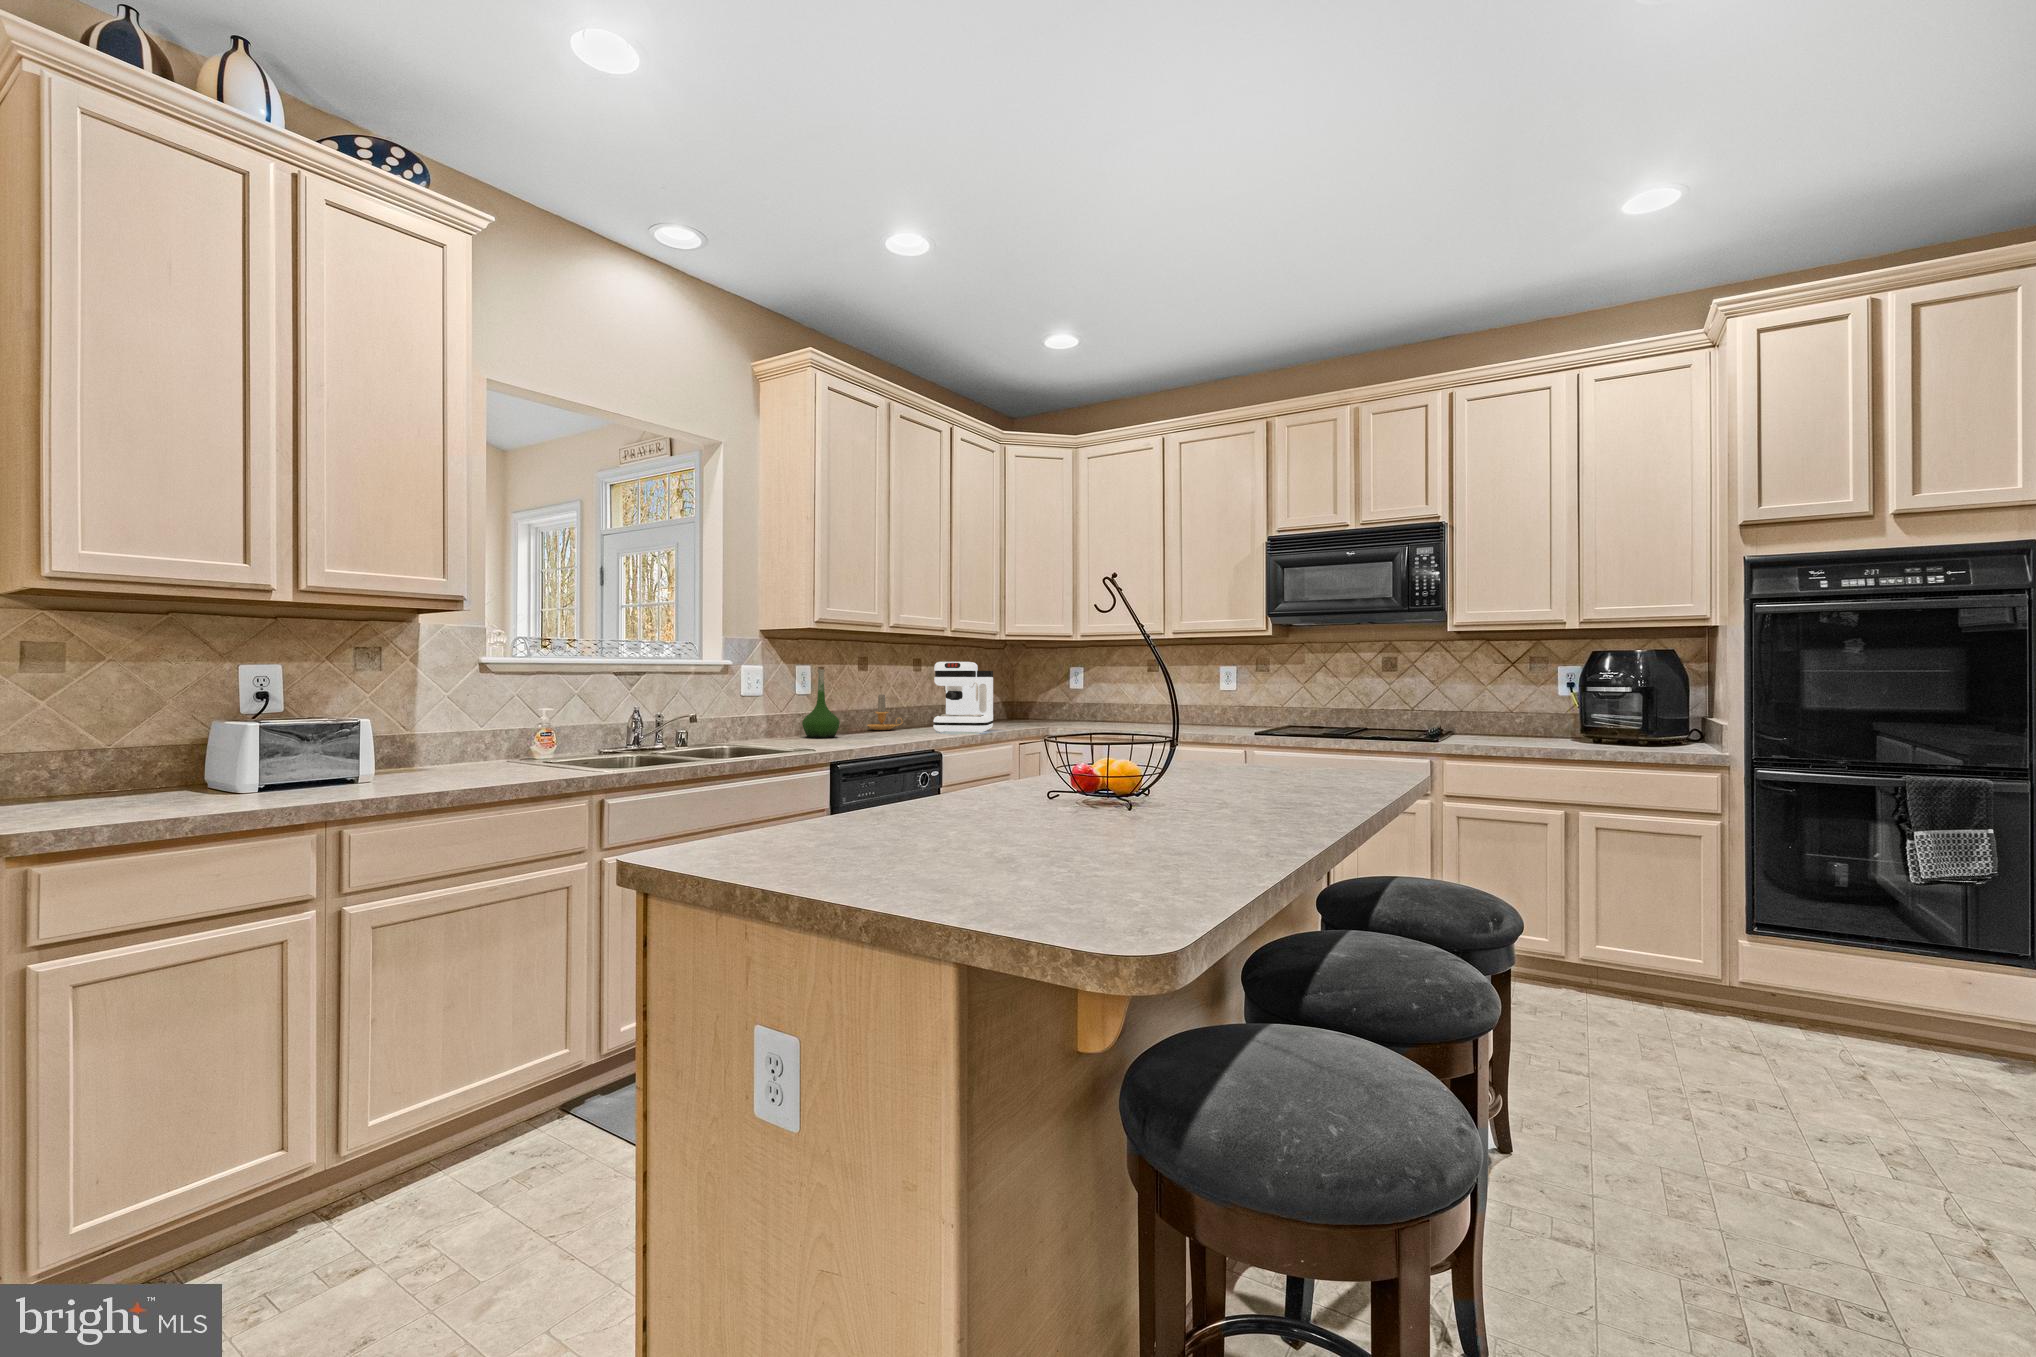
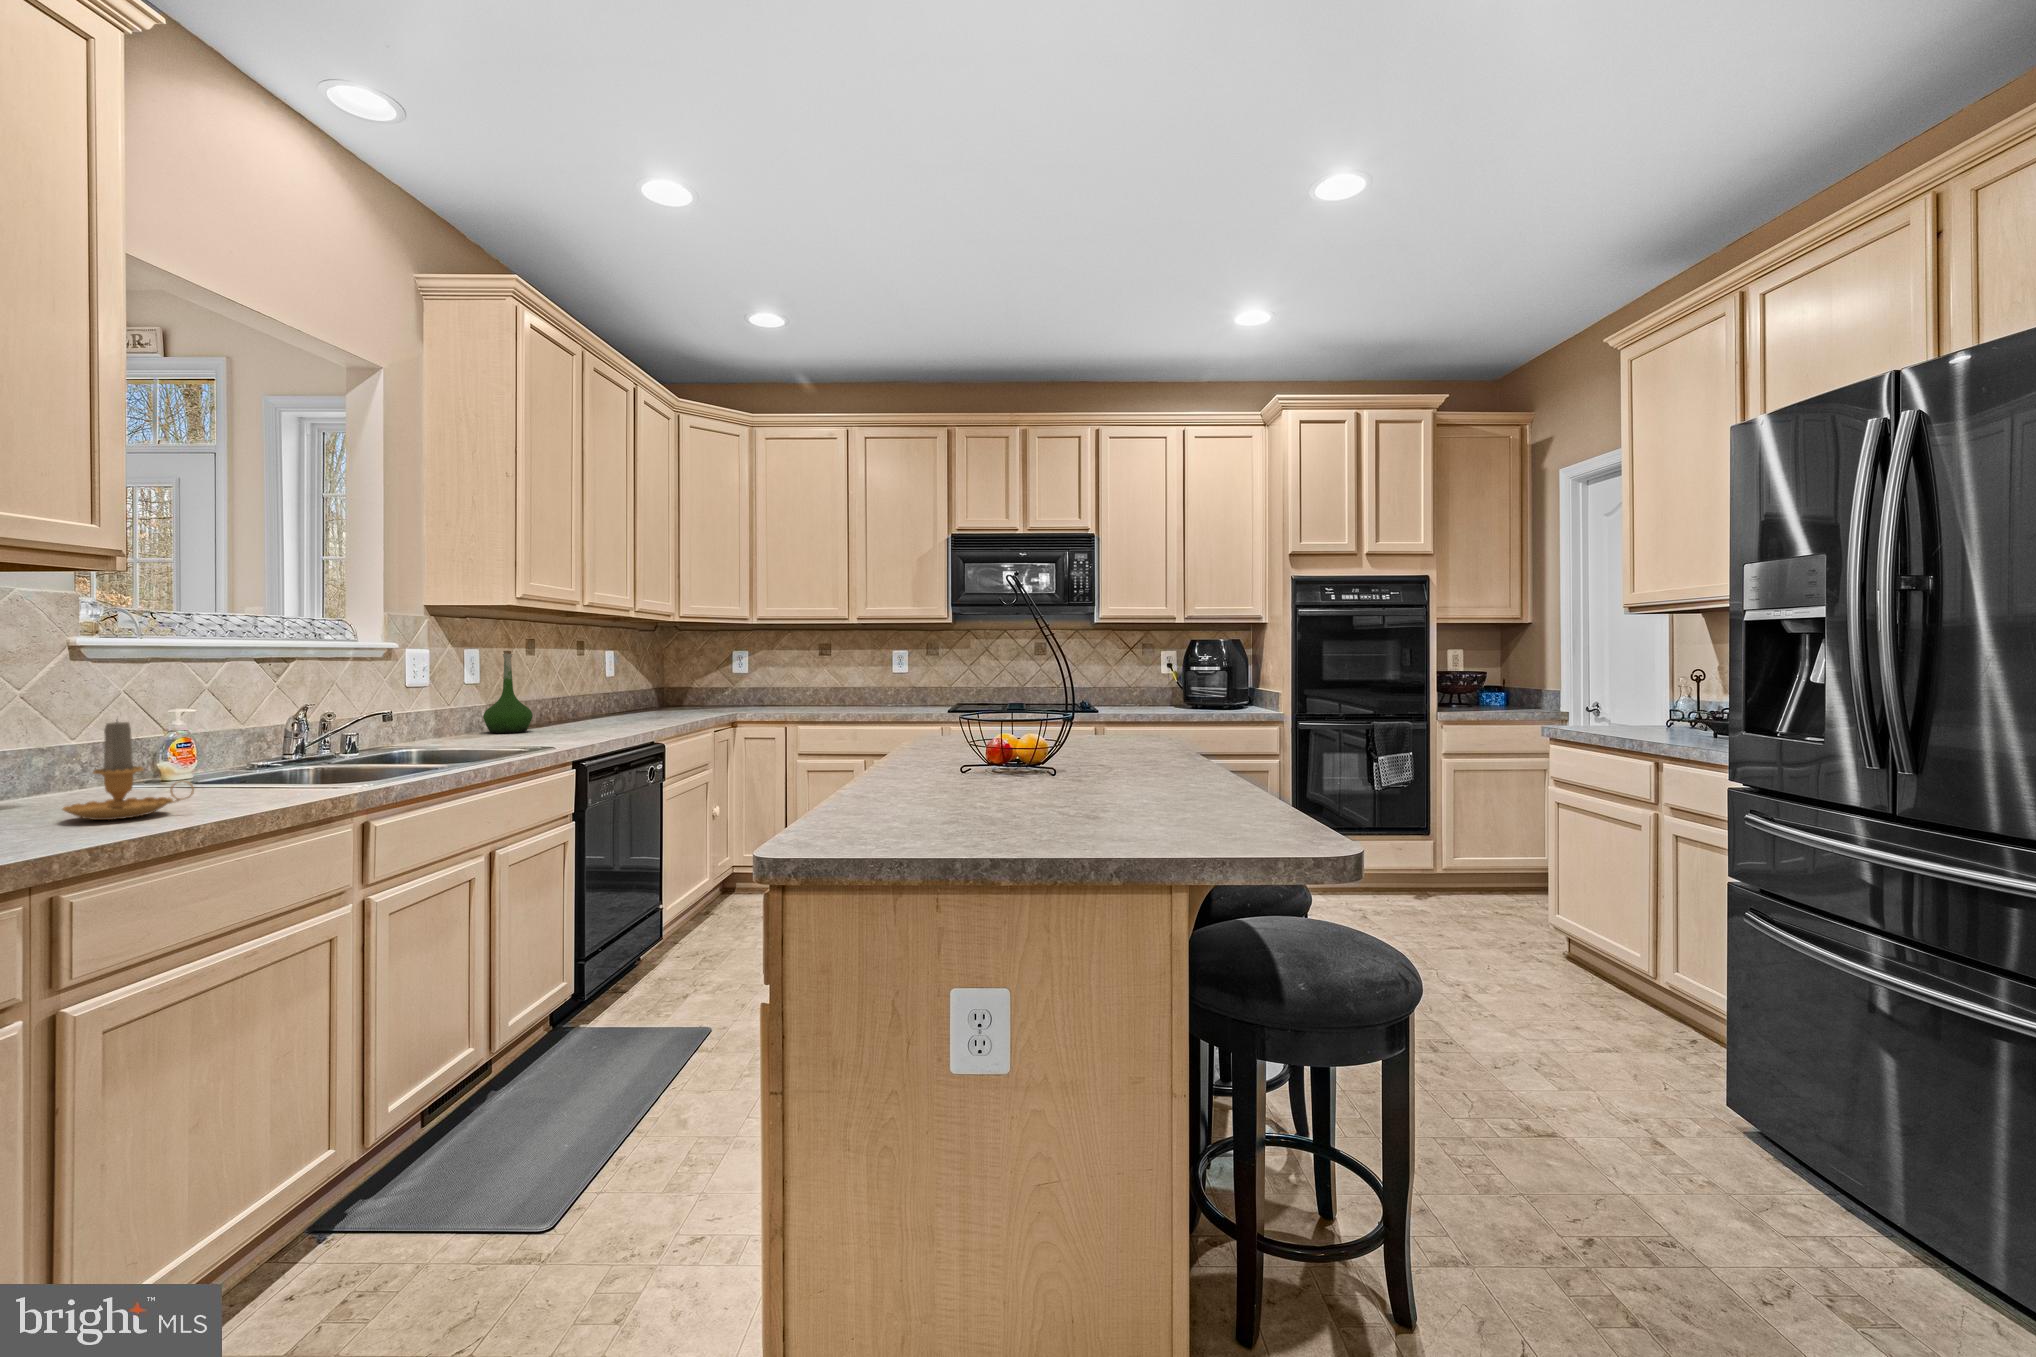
coffee maker: present [933,662,993,733] -> none [626,645,691,721]
candle: present [867,694,903,730] -> present [63,721,194,820]

